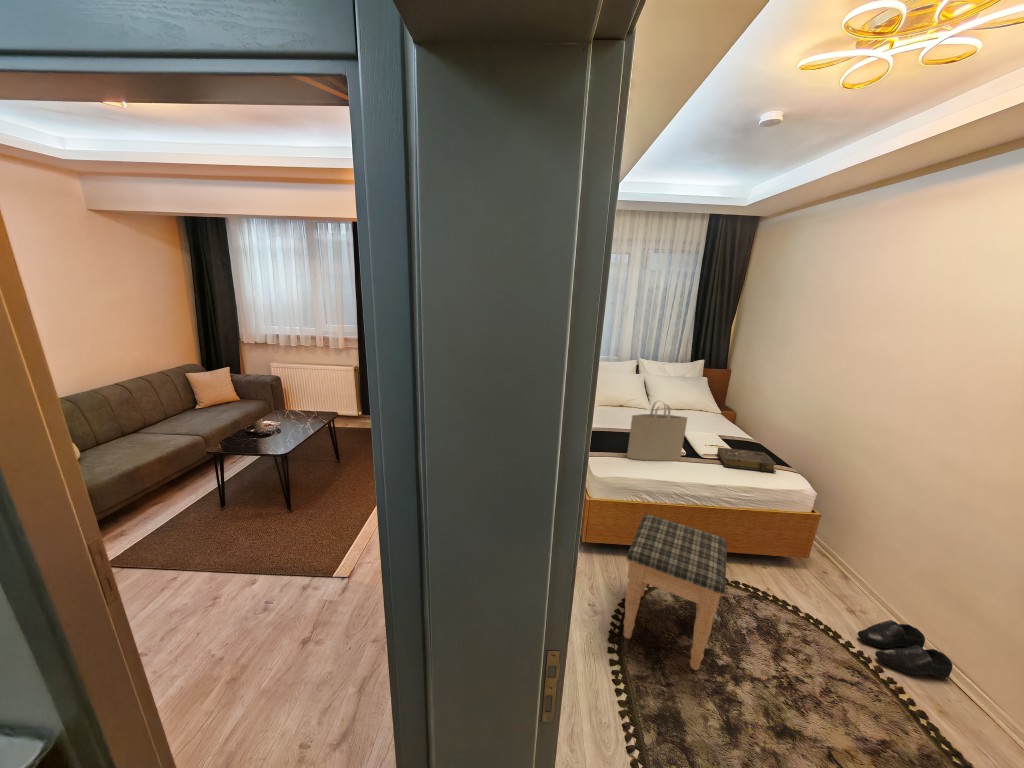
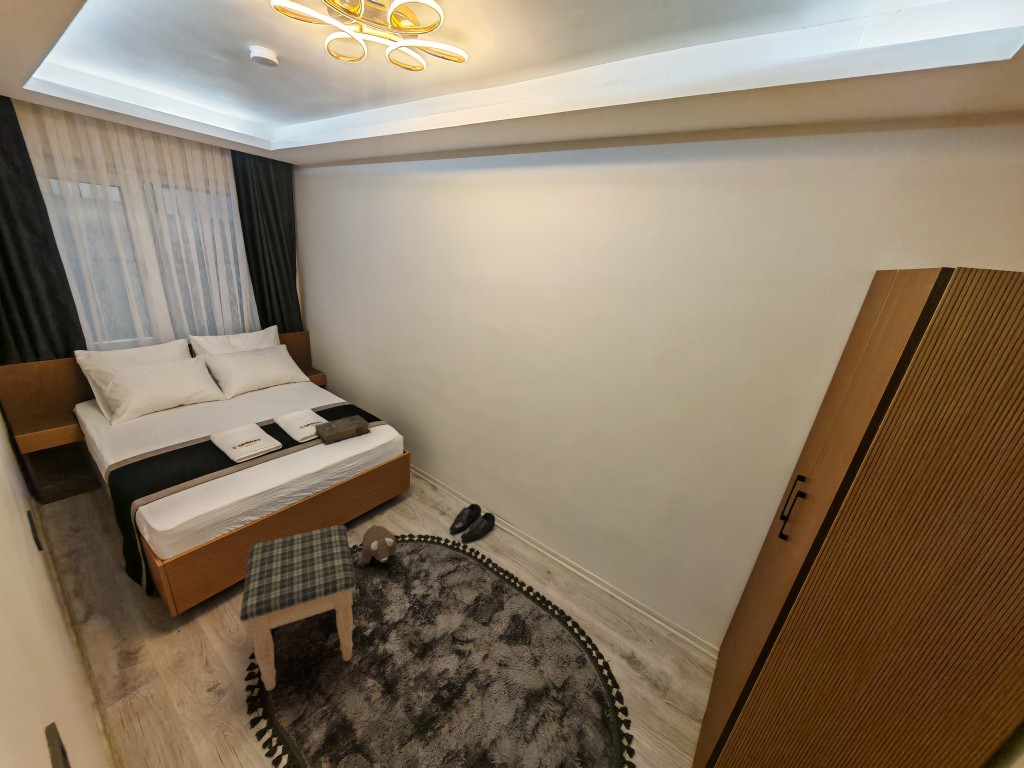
tote bag: present [627,400,687,461] -> none [196,399,278,482]
plush toy: none [732,568,776,613] -> present [362,525,397,564]

